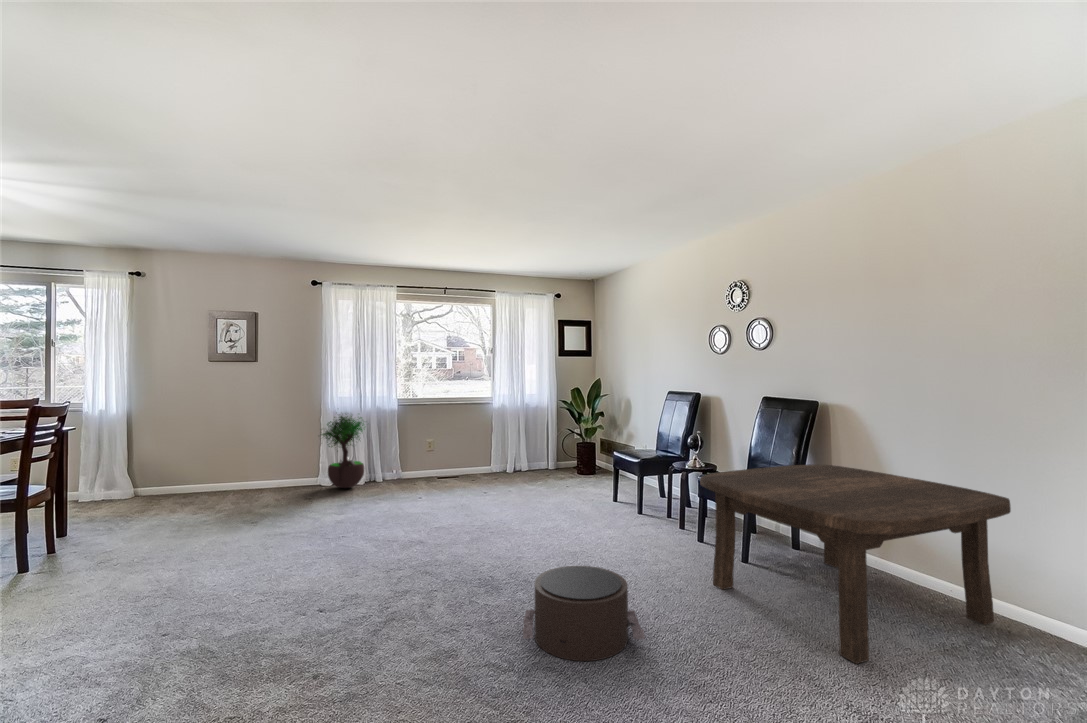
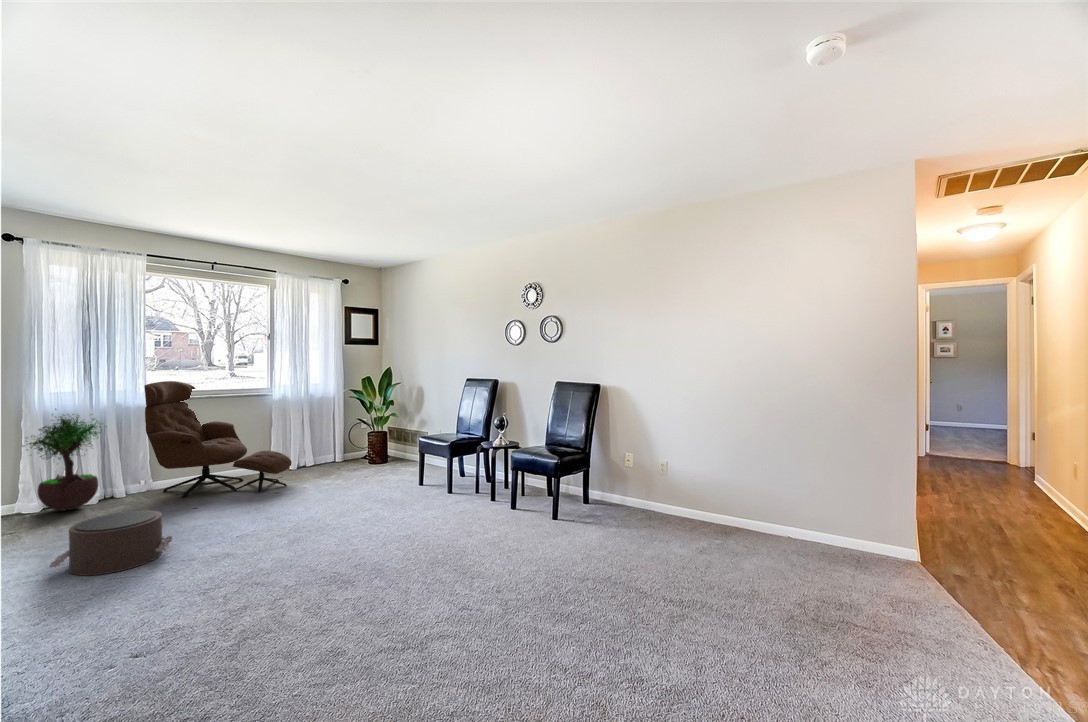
lounge chair: none [395,389,503,491] -> present [144,381,292,497]
coffee table: present [700,464,1011,664] -> none [526,434,730,577]
pouf: present [523,566,645,661] -> present [50,510,172,576]

